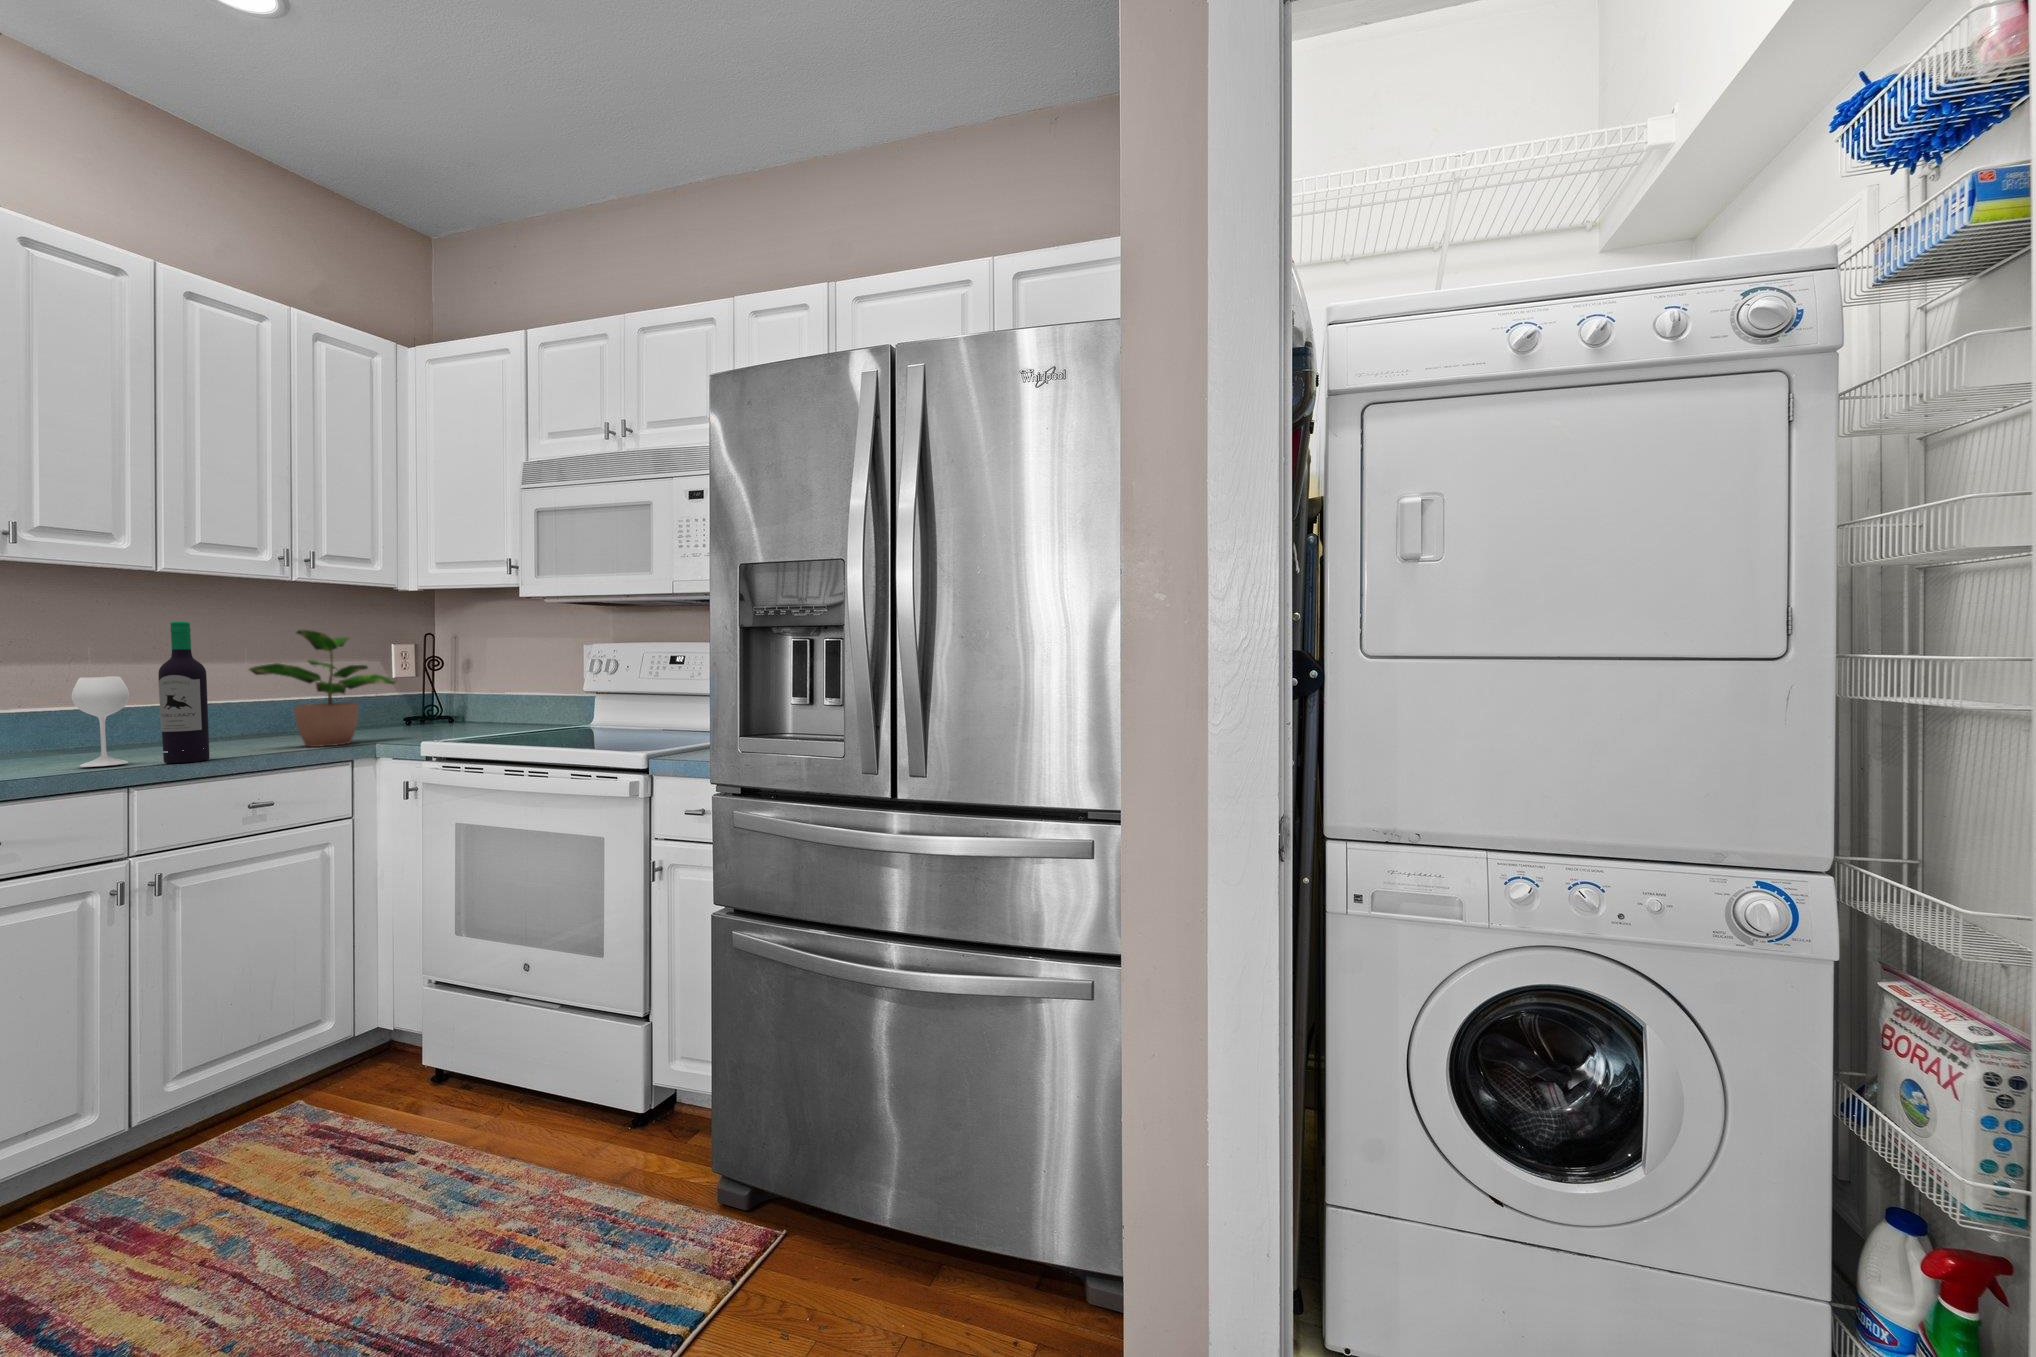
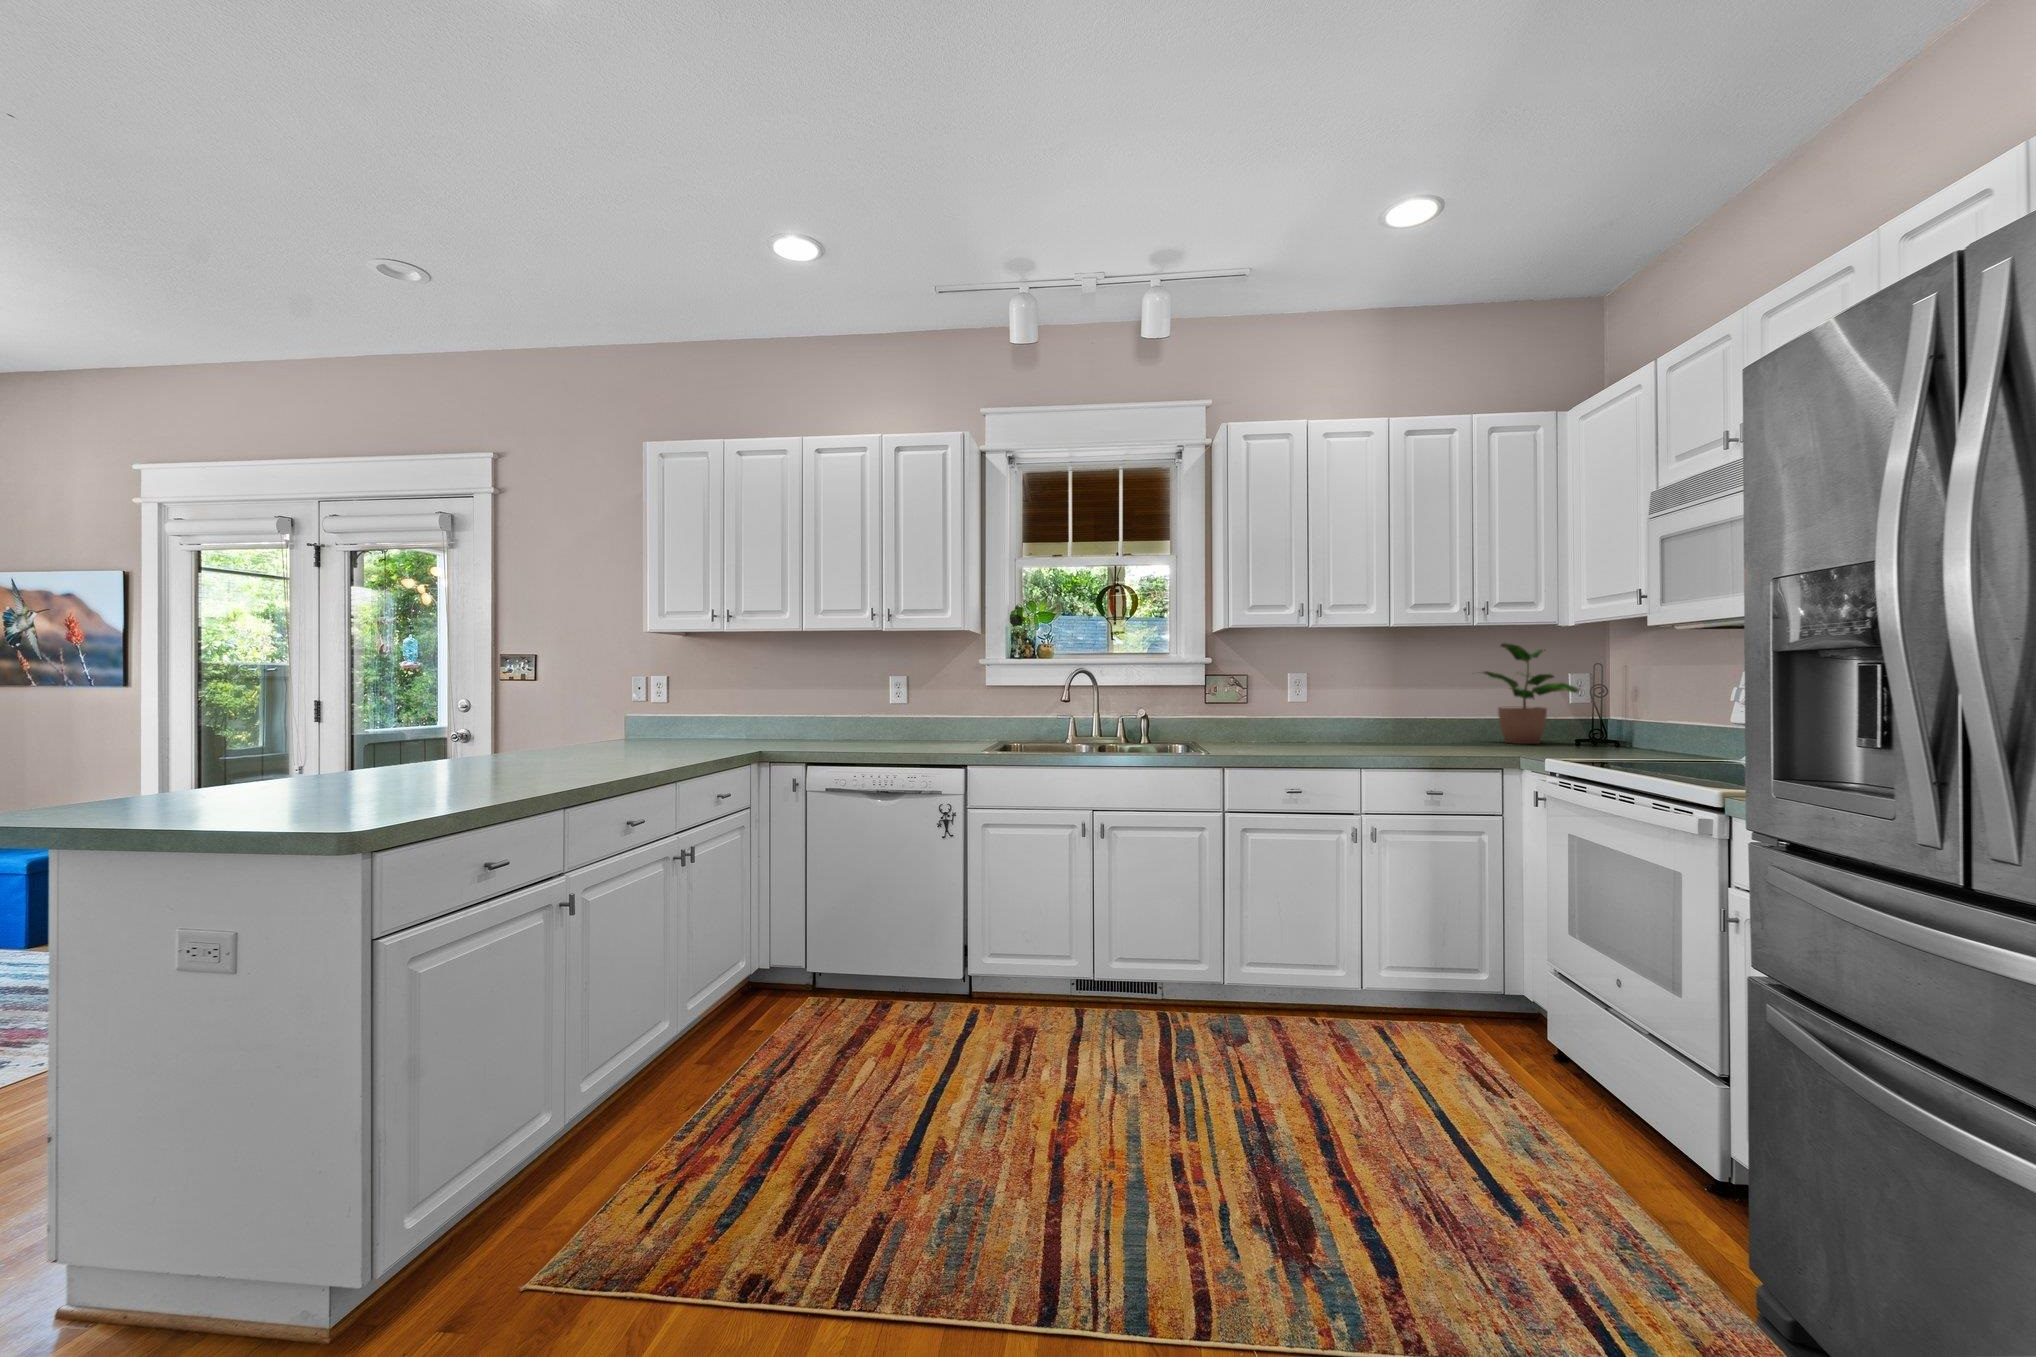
wine bottle: present [72,621,209,767] -> none [1368,639,1436,744]

